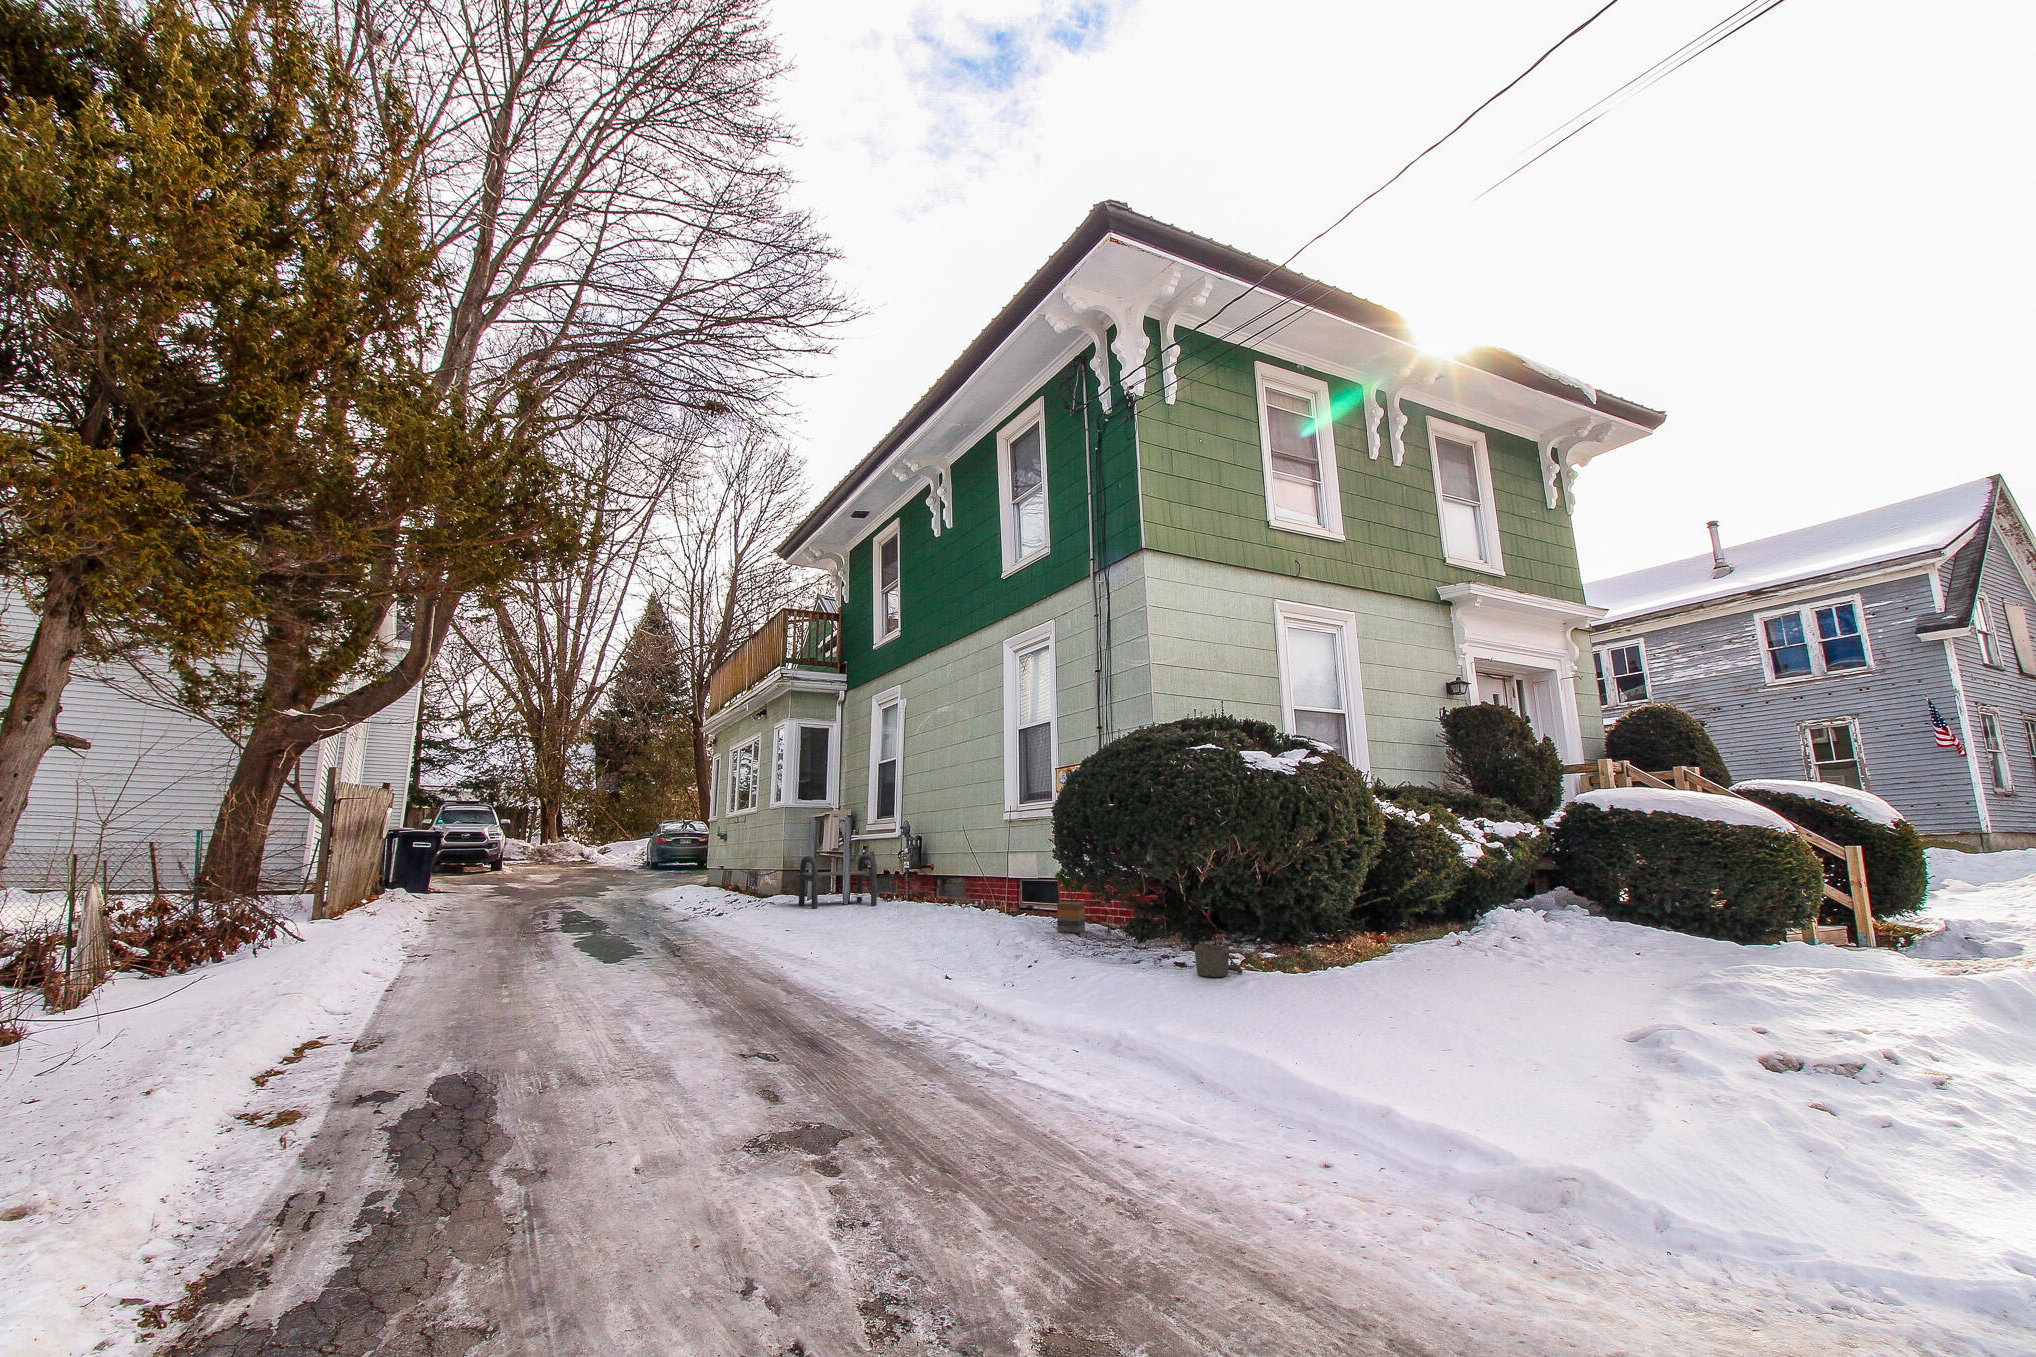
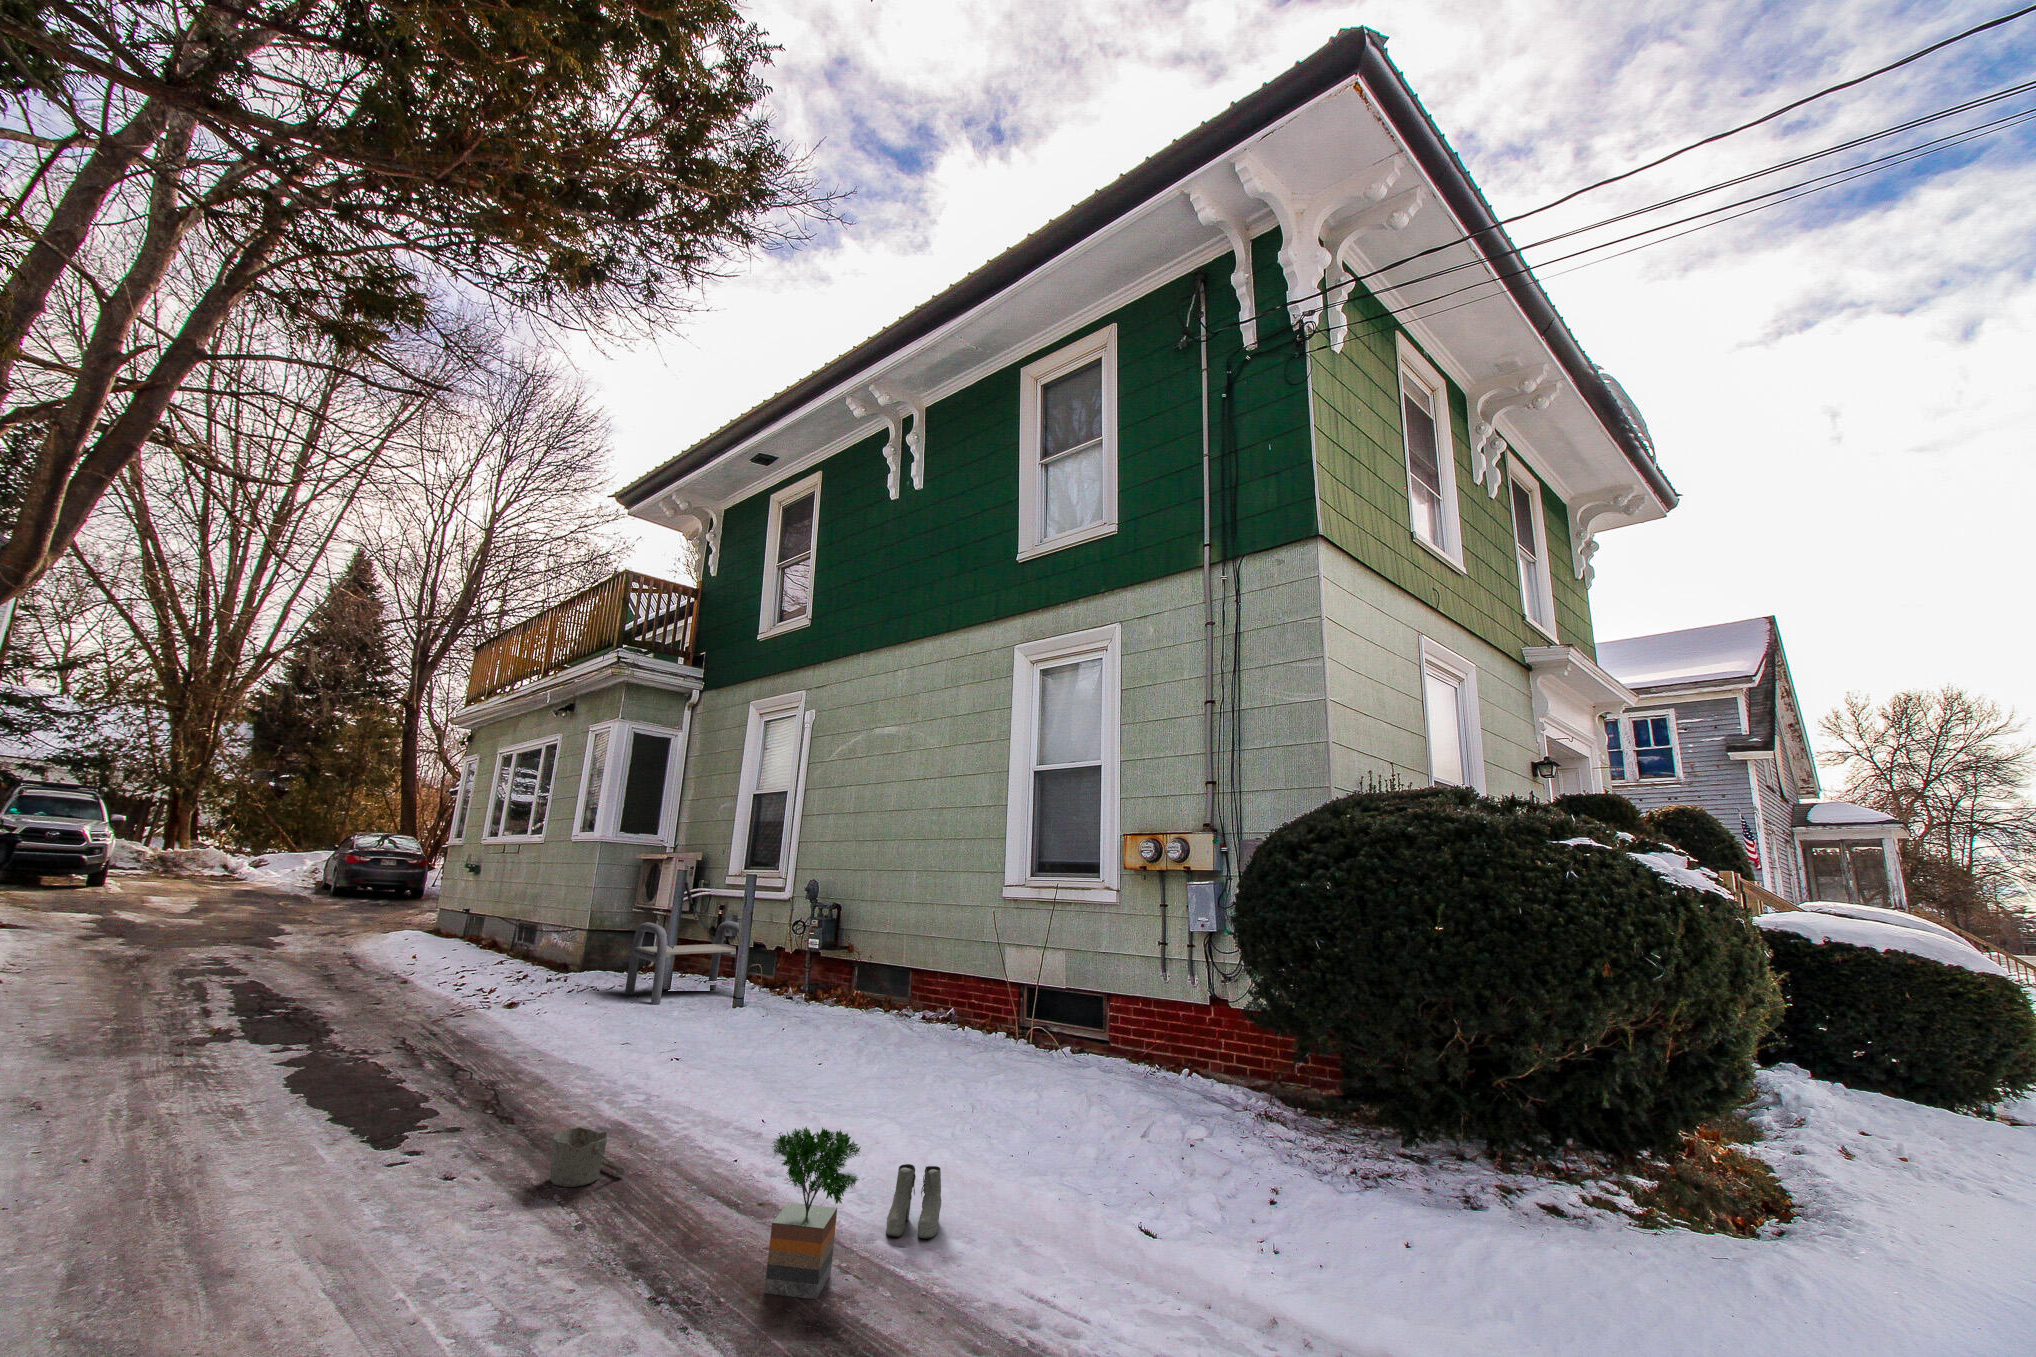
potted tree: present [1055,871,1085,933] -> present [764,1127,860,1299]
bucket: present [1194,944,1243,977] -> present [550,1127,626,1187]
boots: none [848,947,881,979] -> present [886,1164,941,1239]

